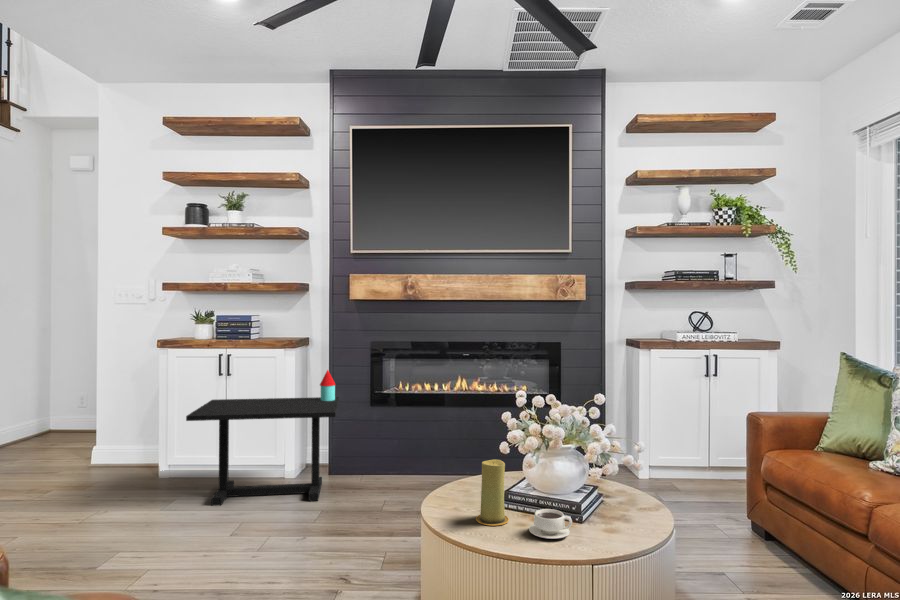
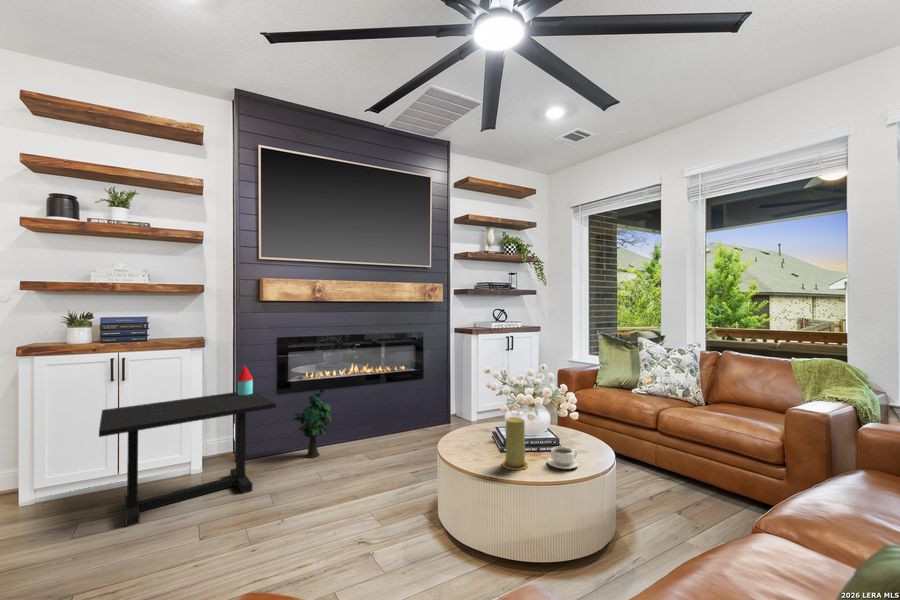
decorative plant: none [378,404,424,483] -> present [294,389,332,458]

